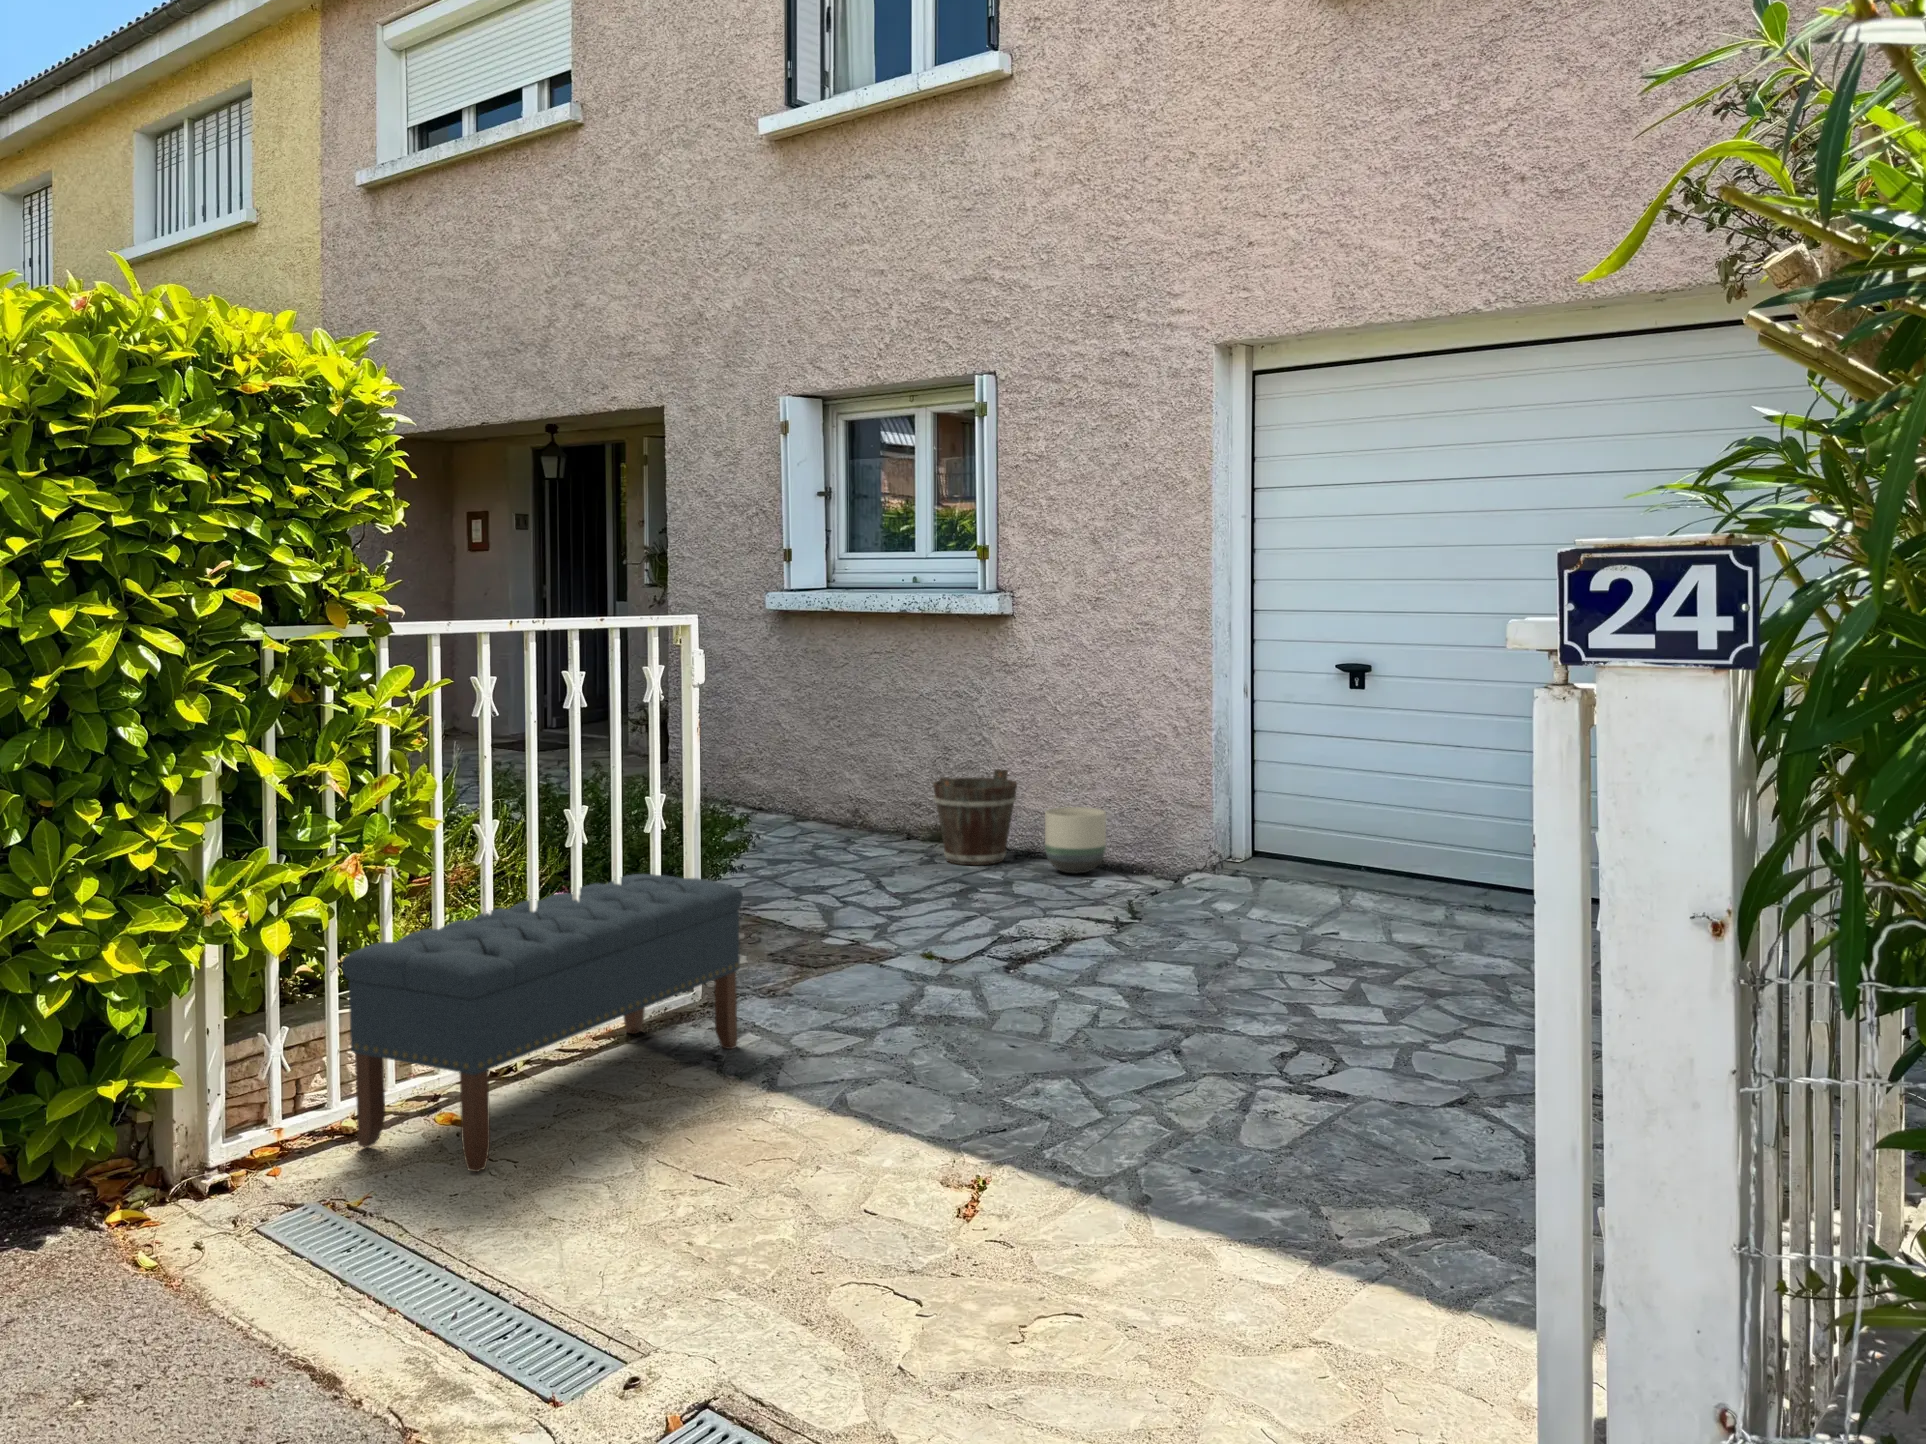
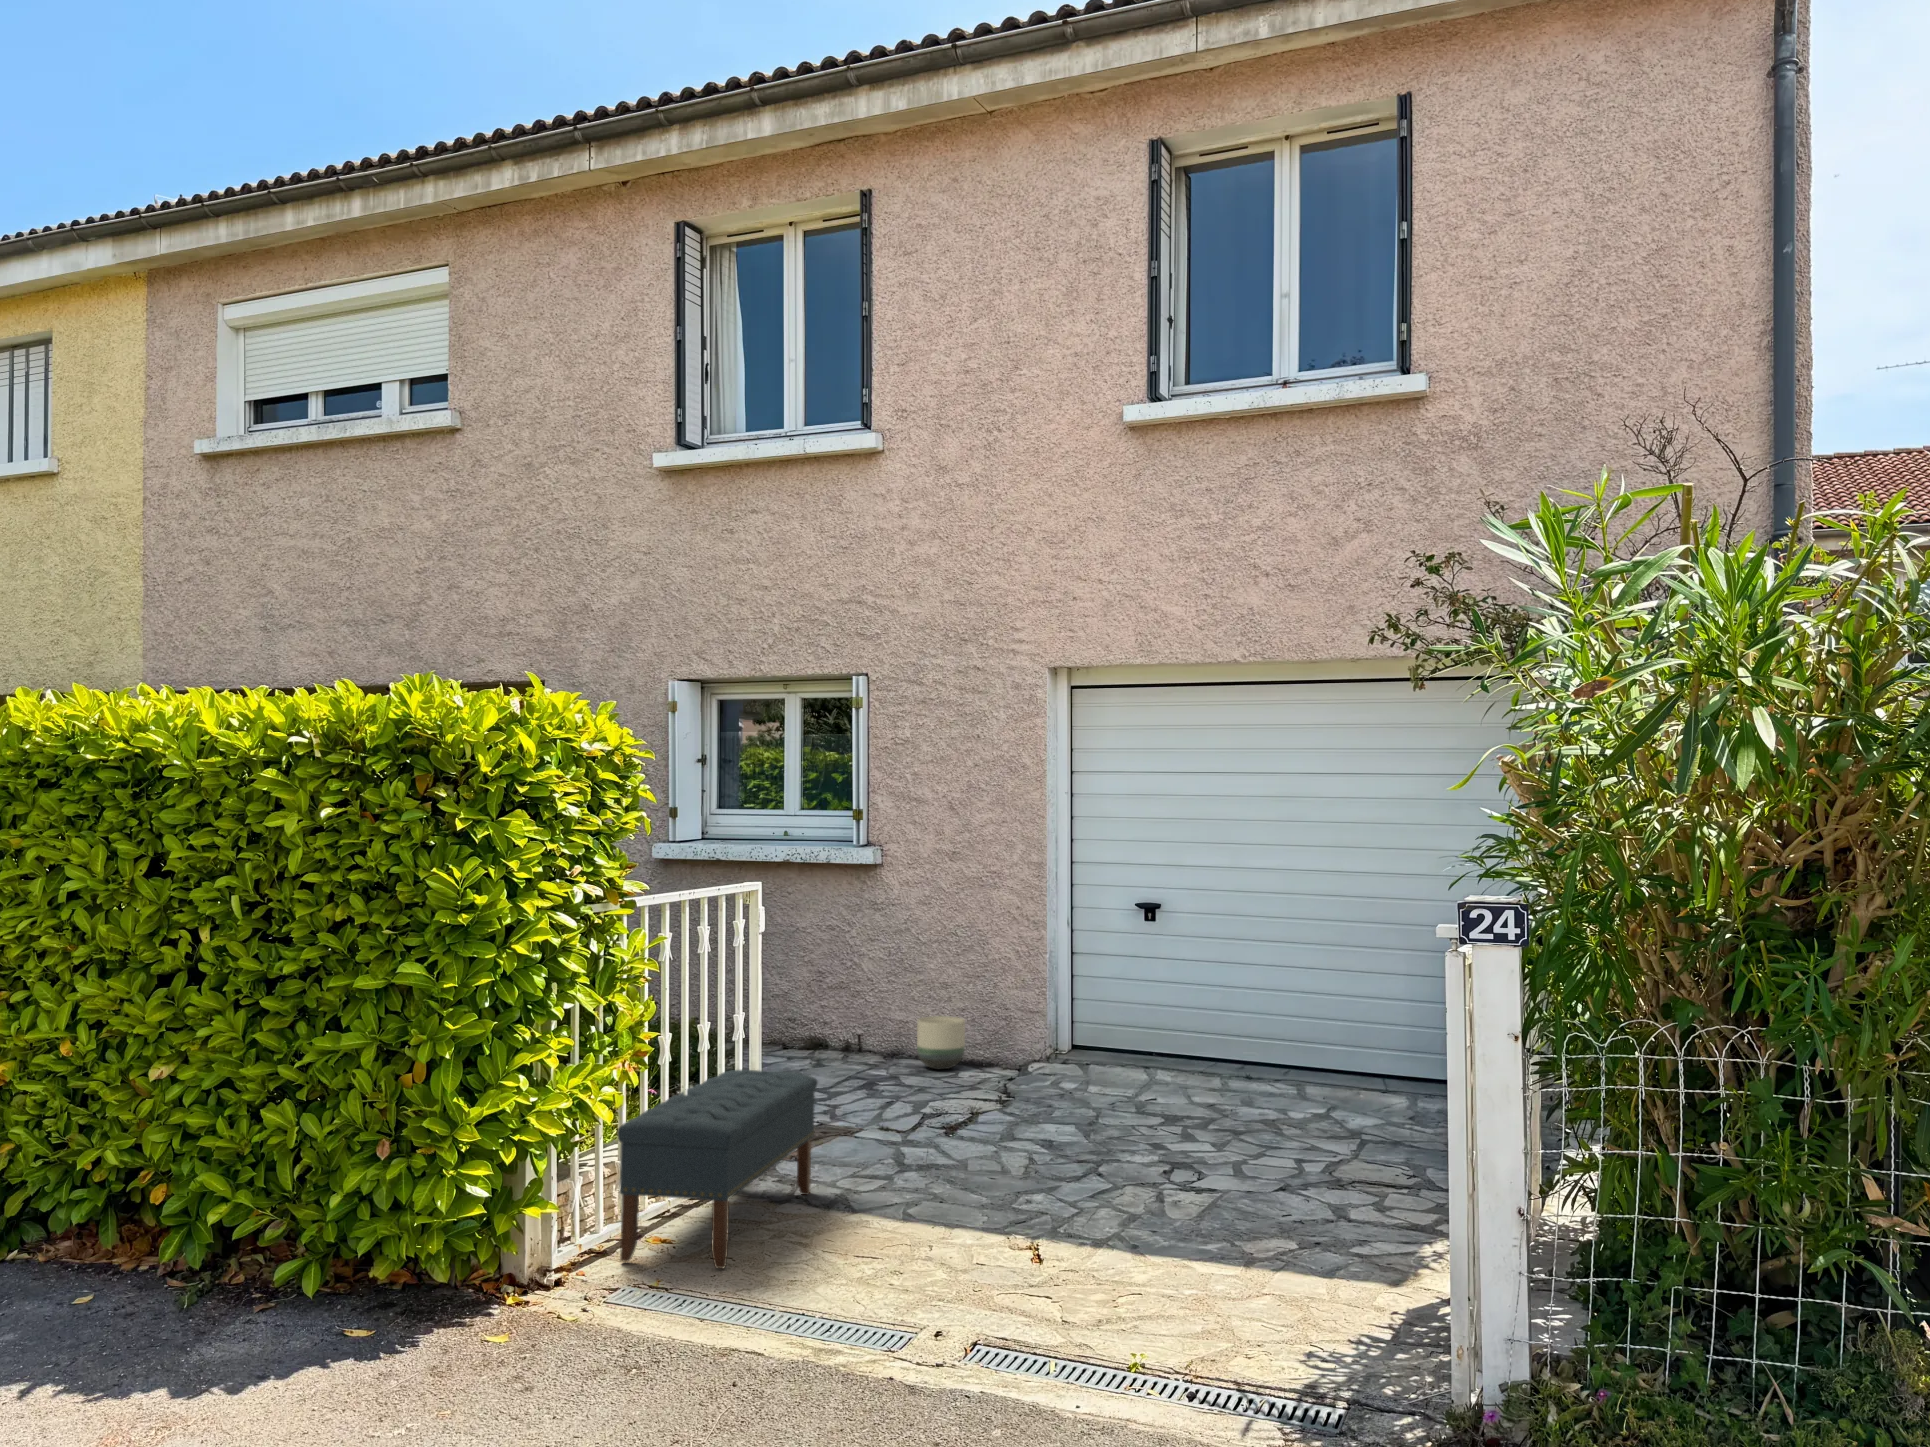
bucket: present [933,769,1017,865] -> none [820,987,888,1066]

